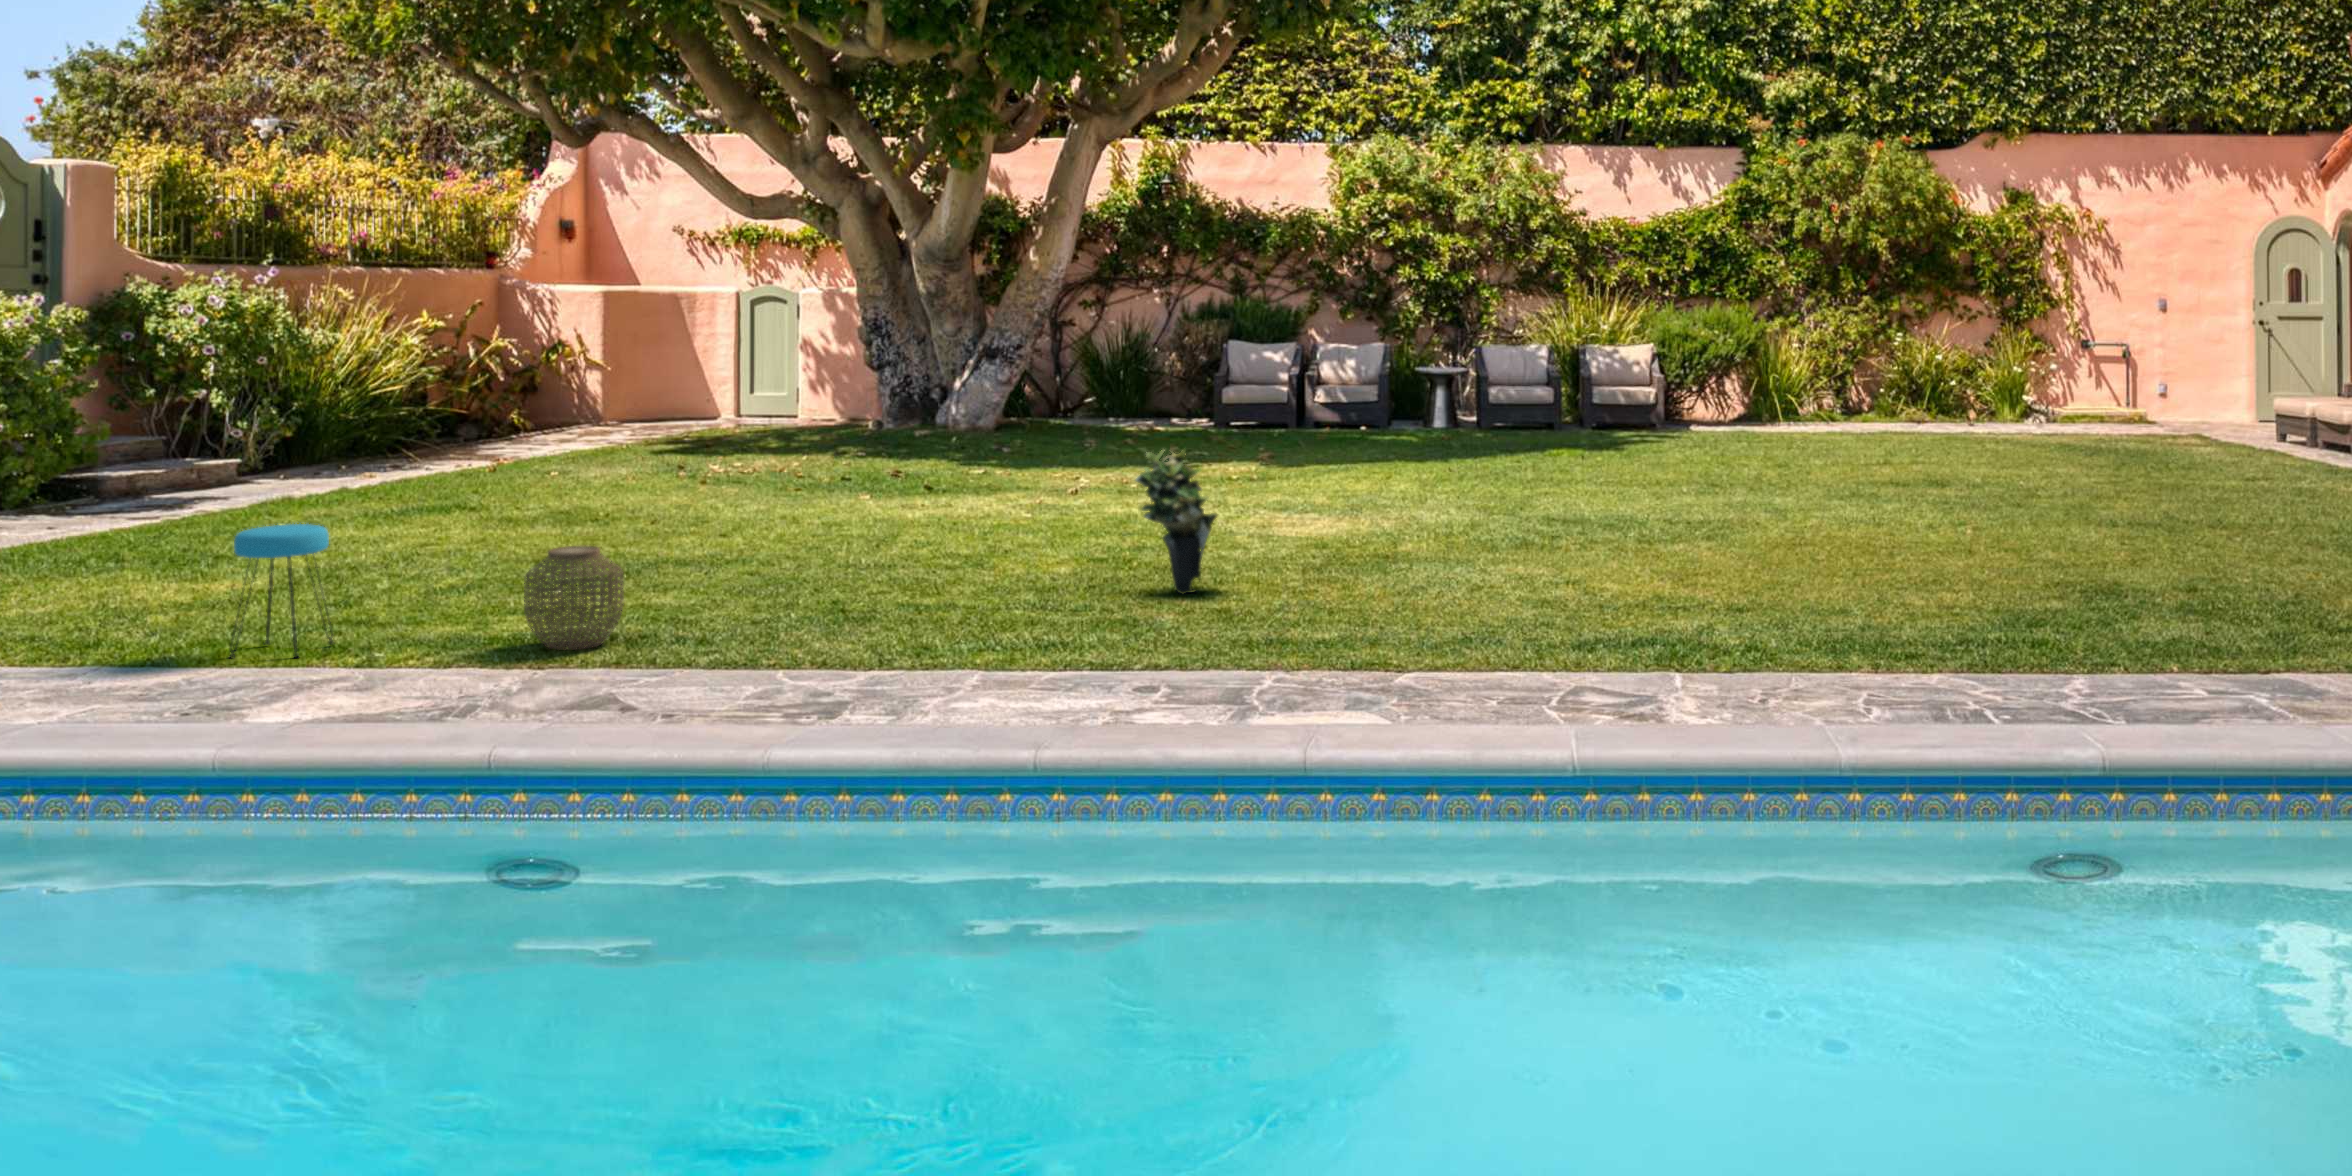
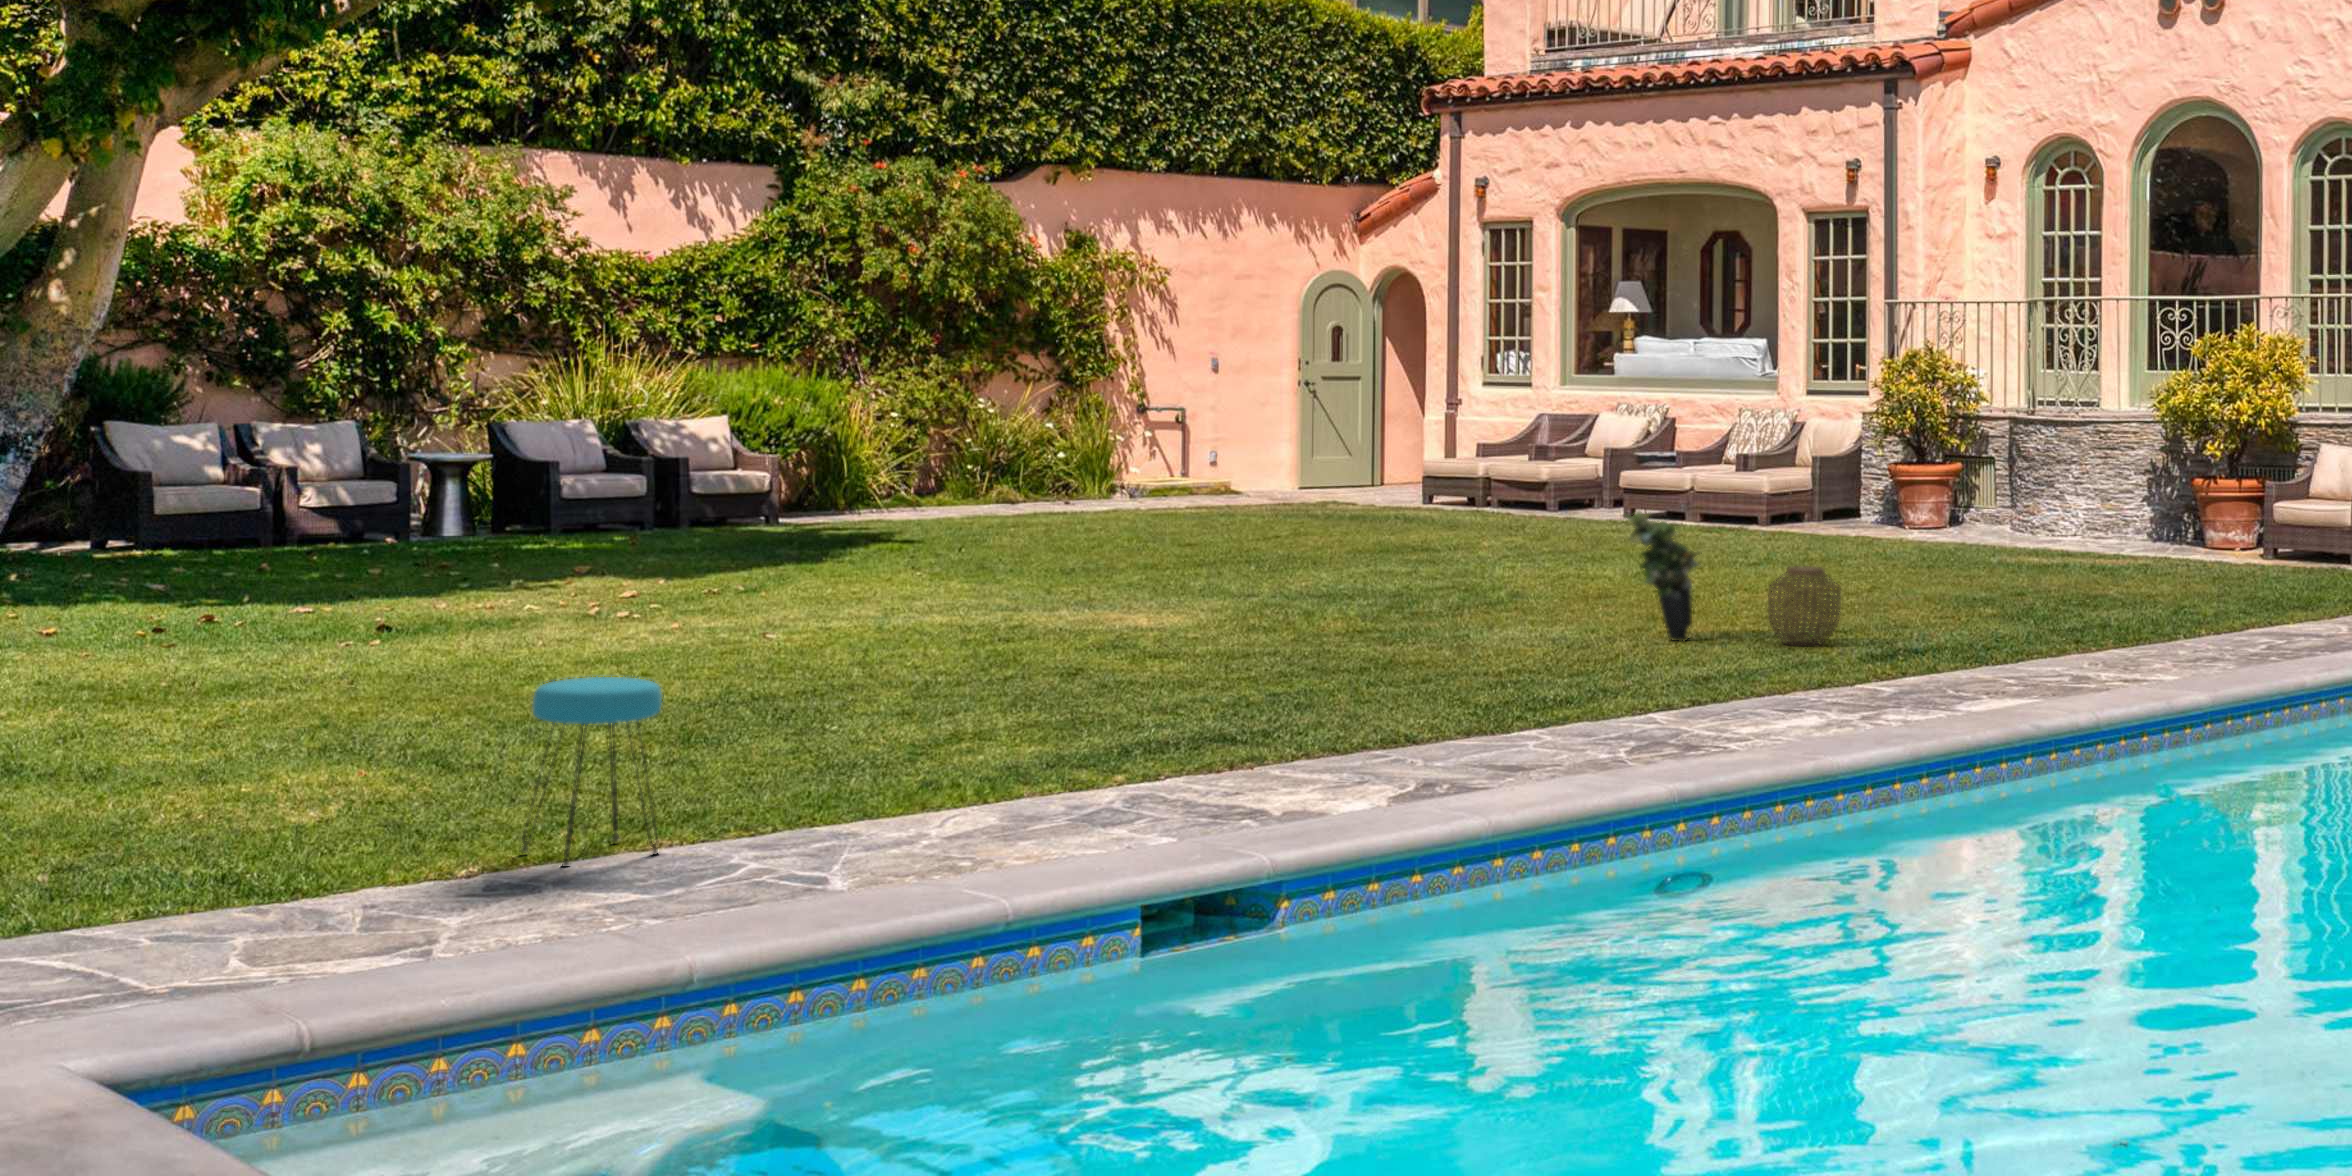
potted plant: present [1136,450,1217,594] -> present [1626,511,1702,641]
woven basket: present [524,545,624,650] -> present [1768,566,1840,646]

